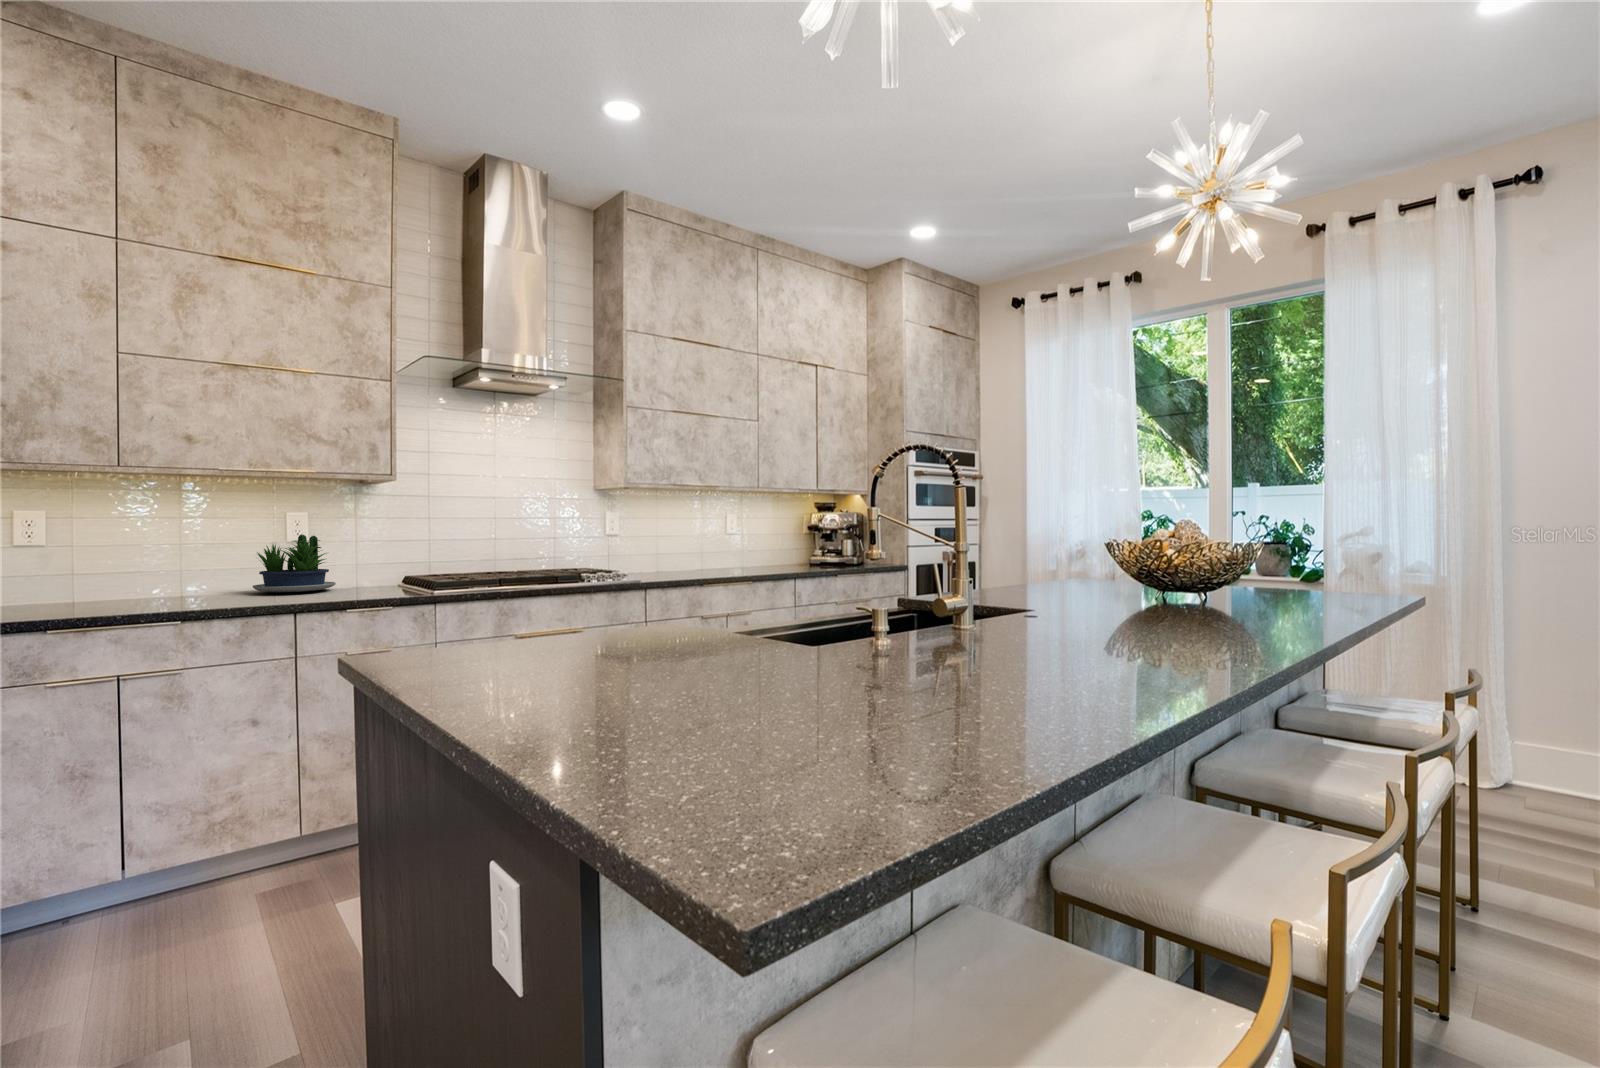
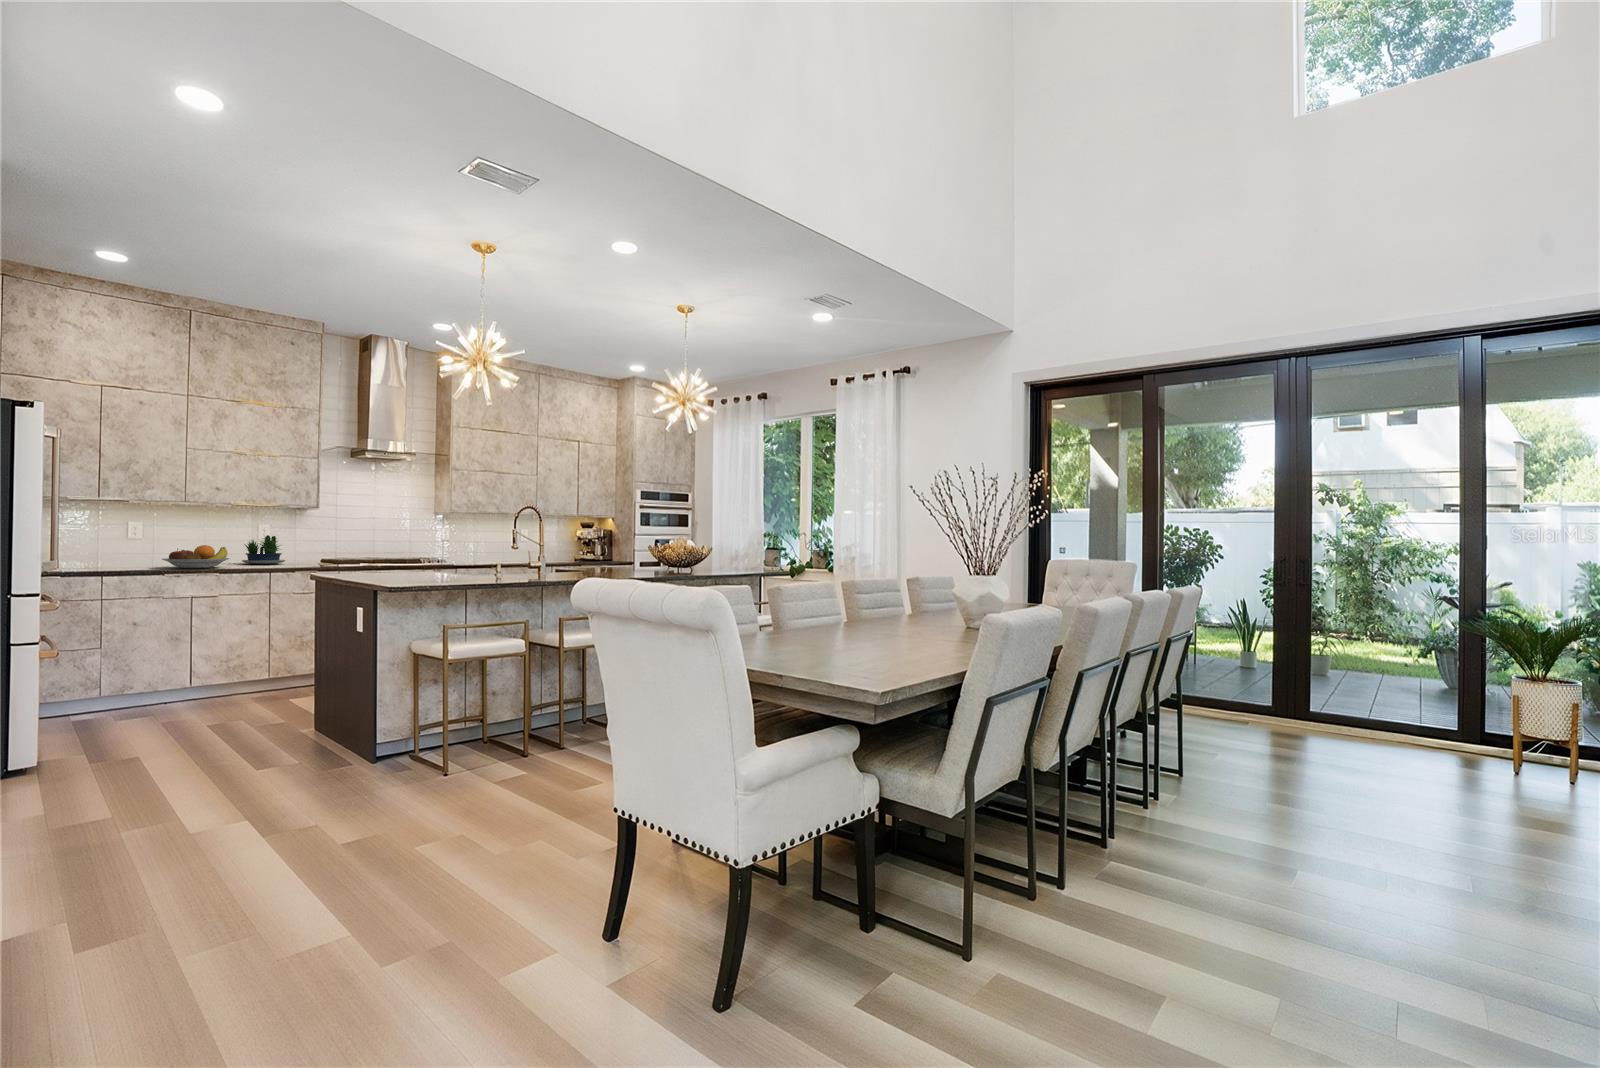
fruit bowl: none [63,559,212,611] -> present [162,545,229,568]

